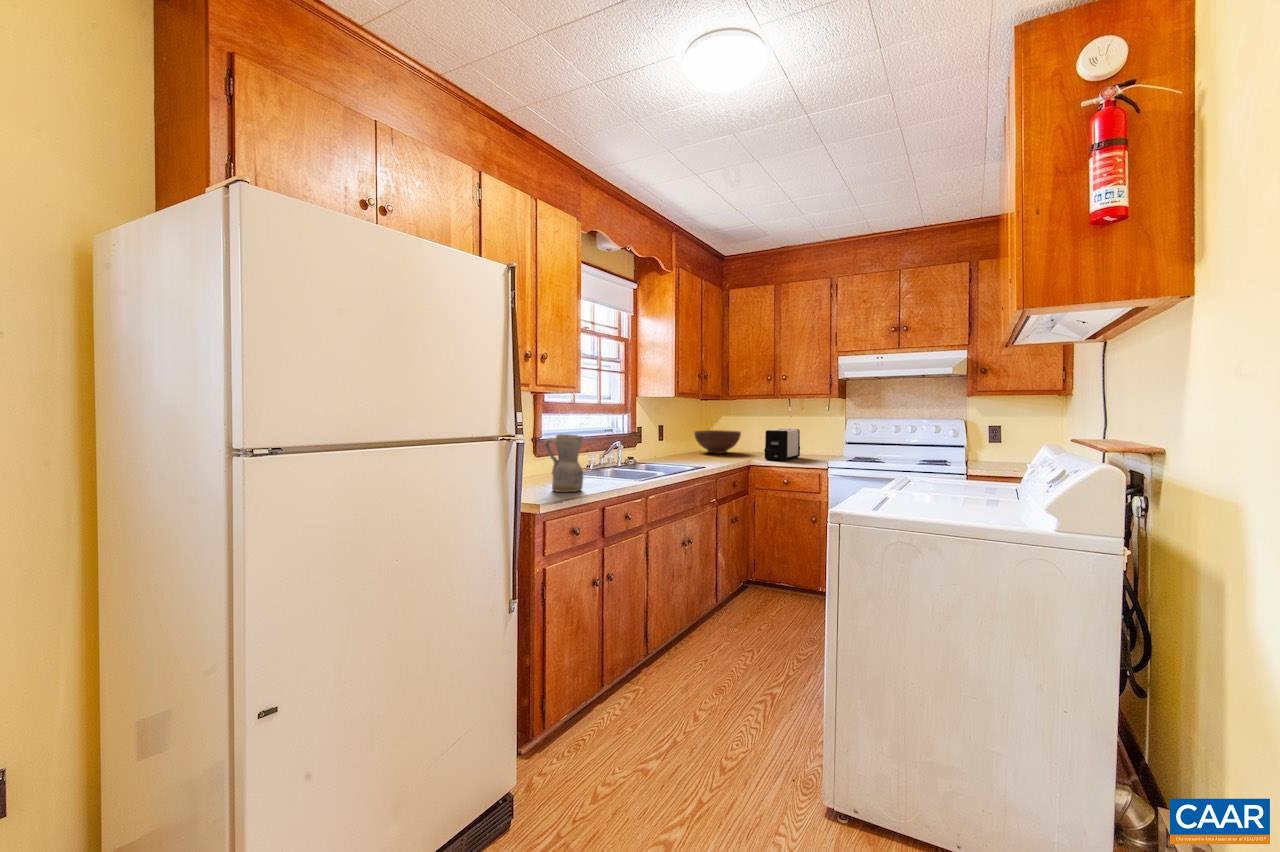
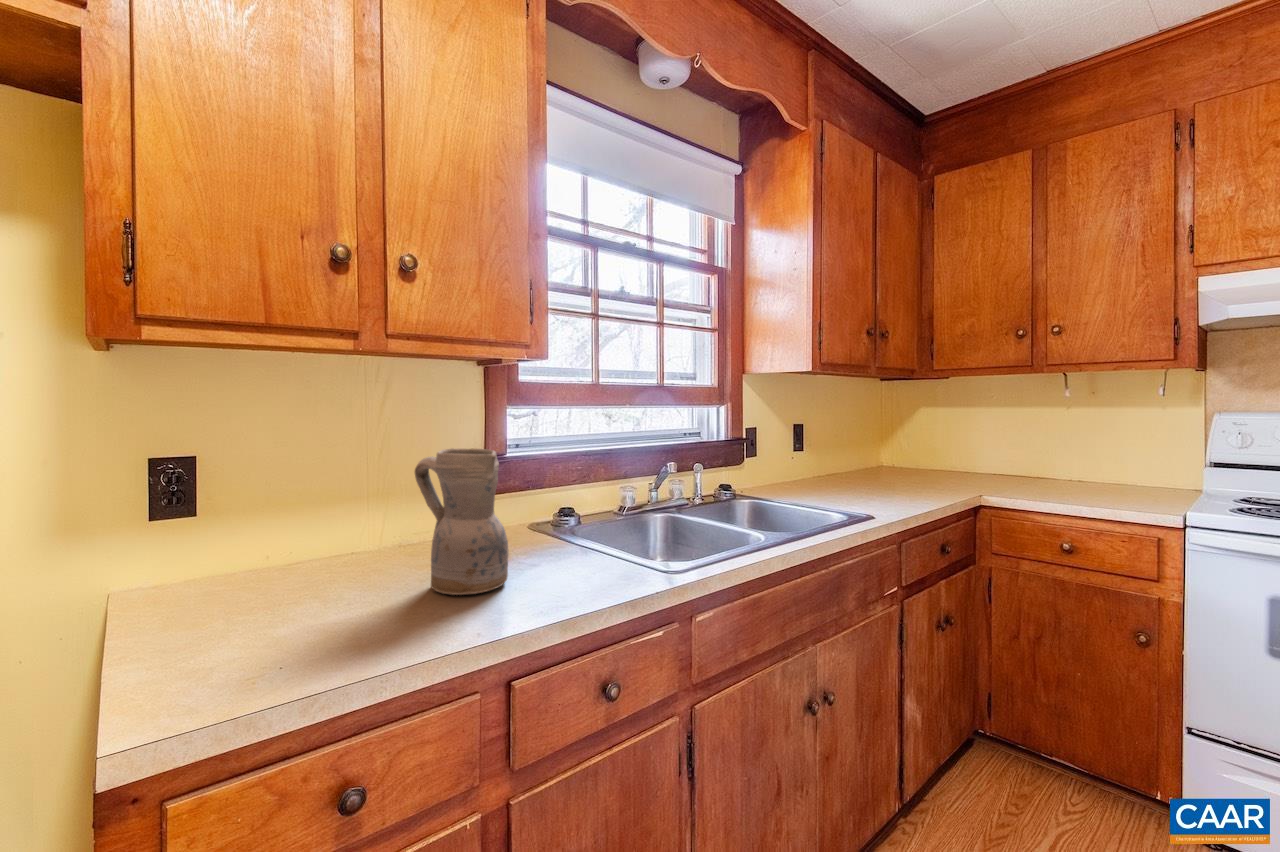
toaster: present [764,429,800,461] -> none [1011,434,1095,501]
fruit bowl: present [694,430,741,453] -> none [867,435,960,478]

